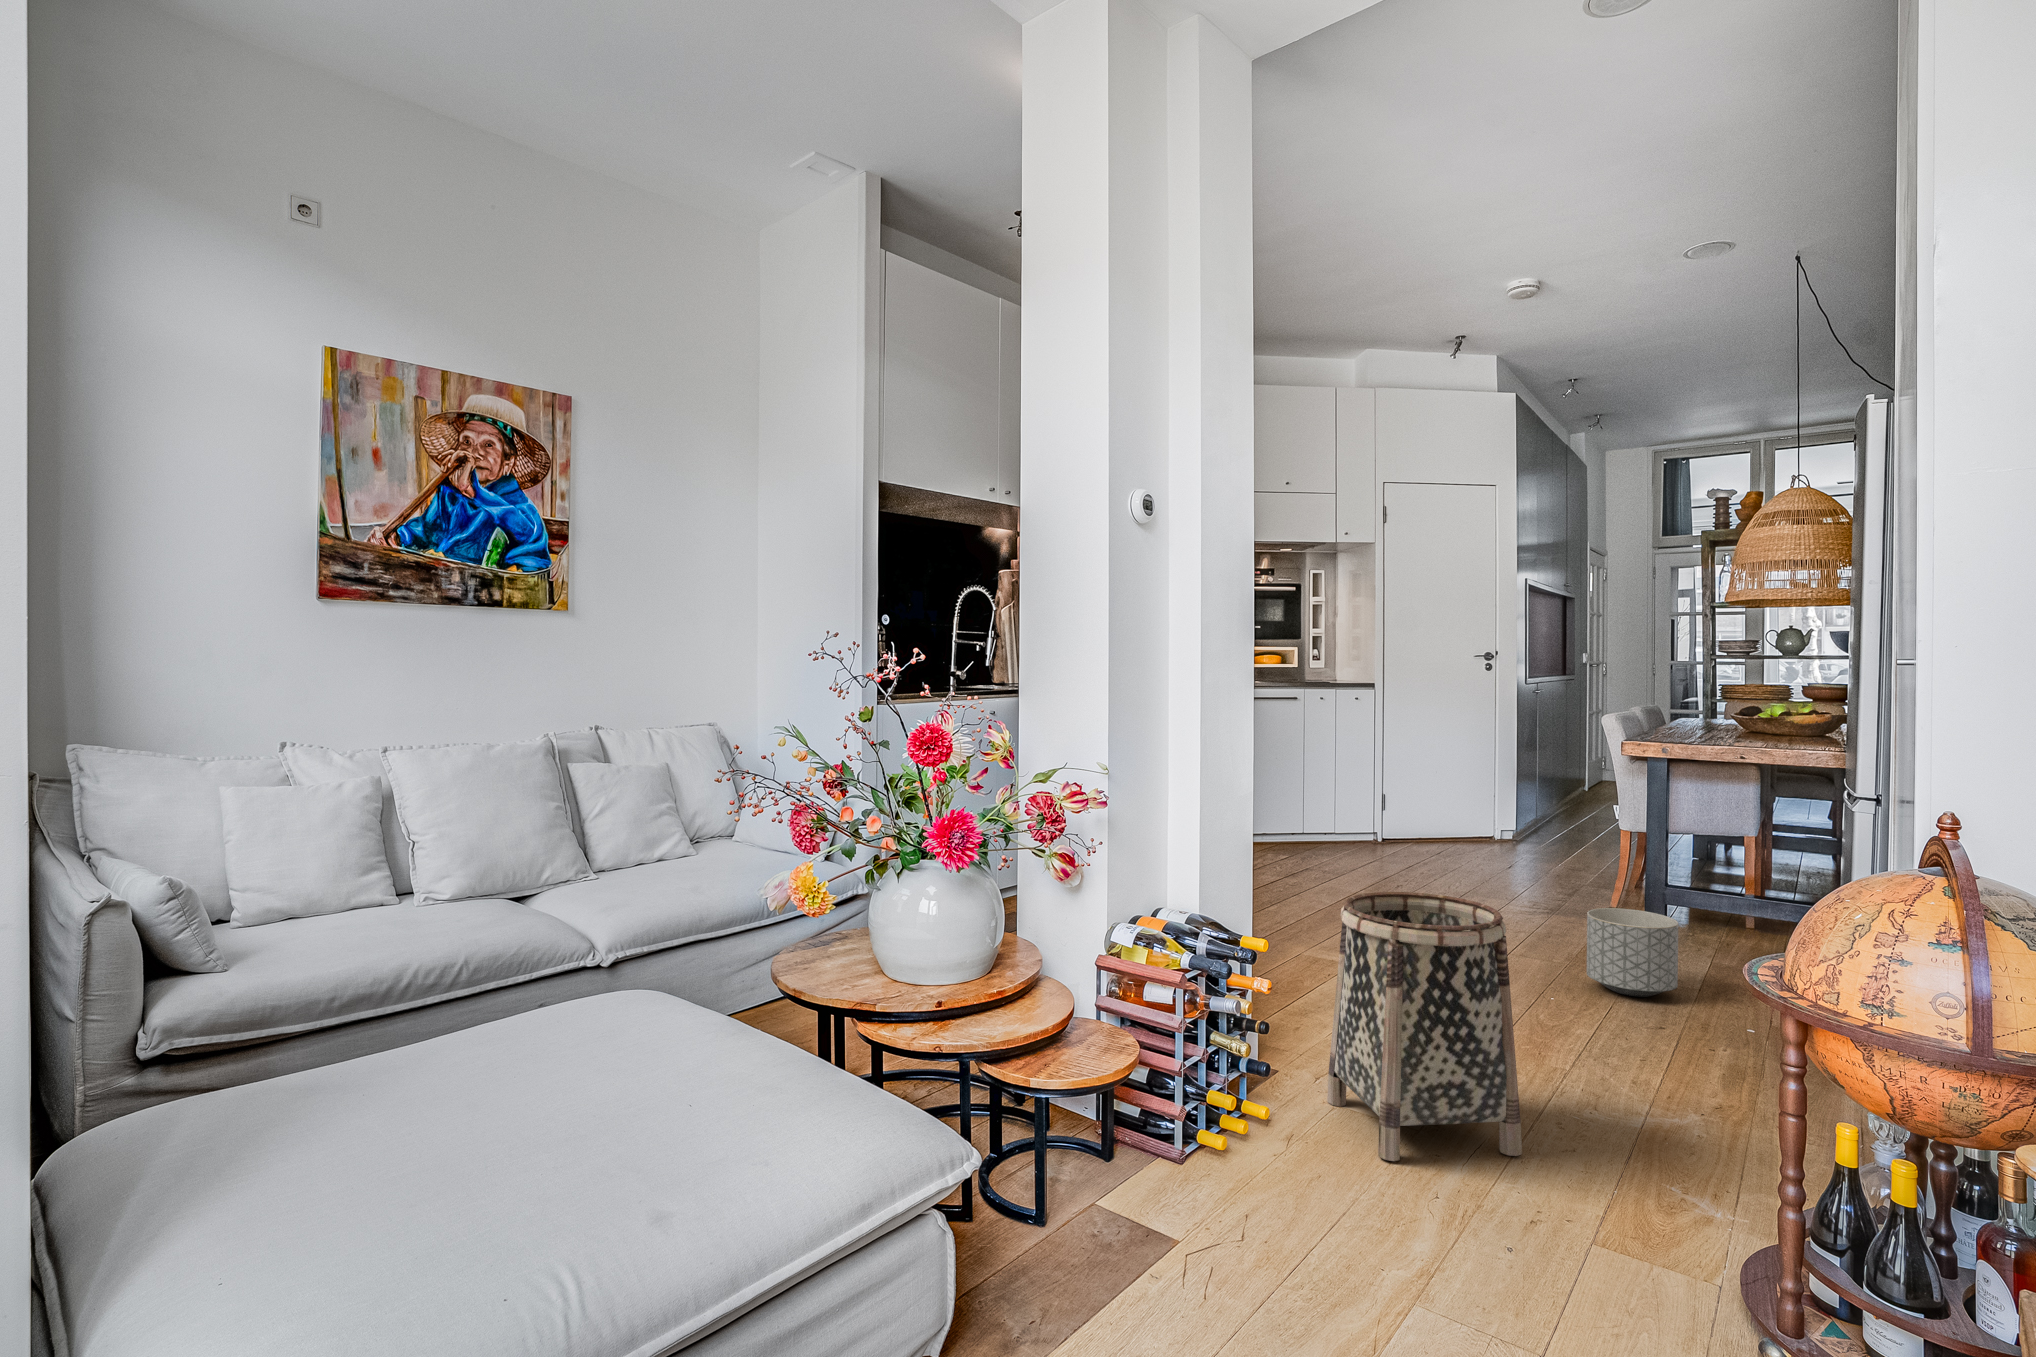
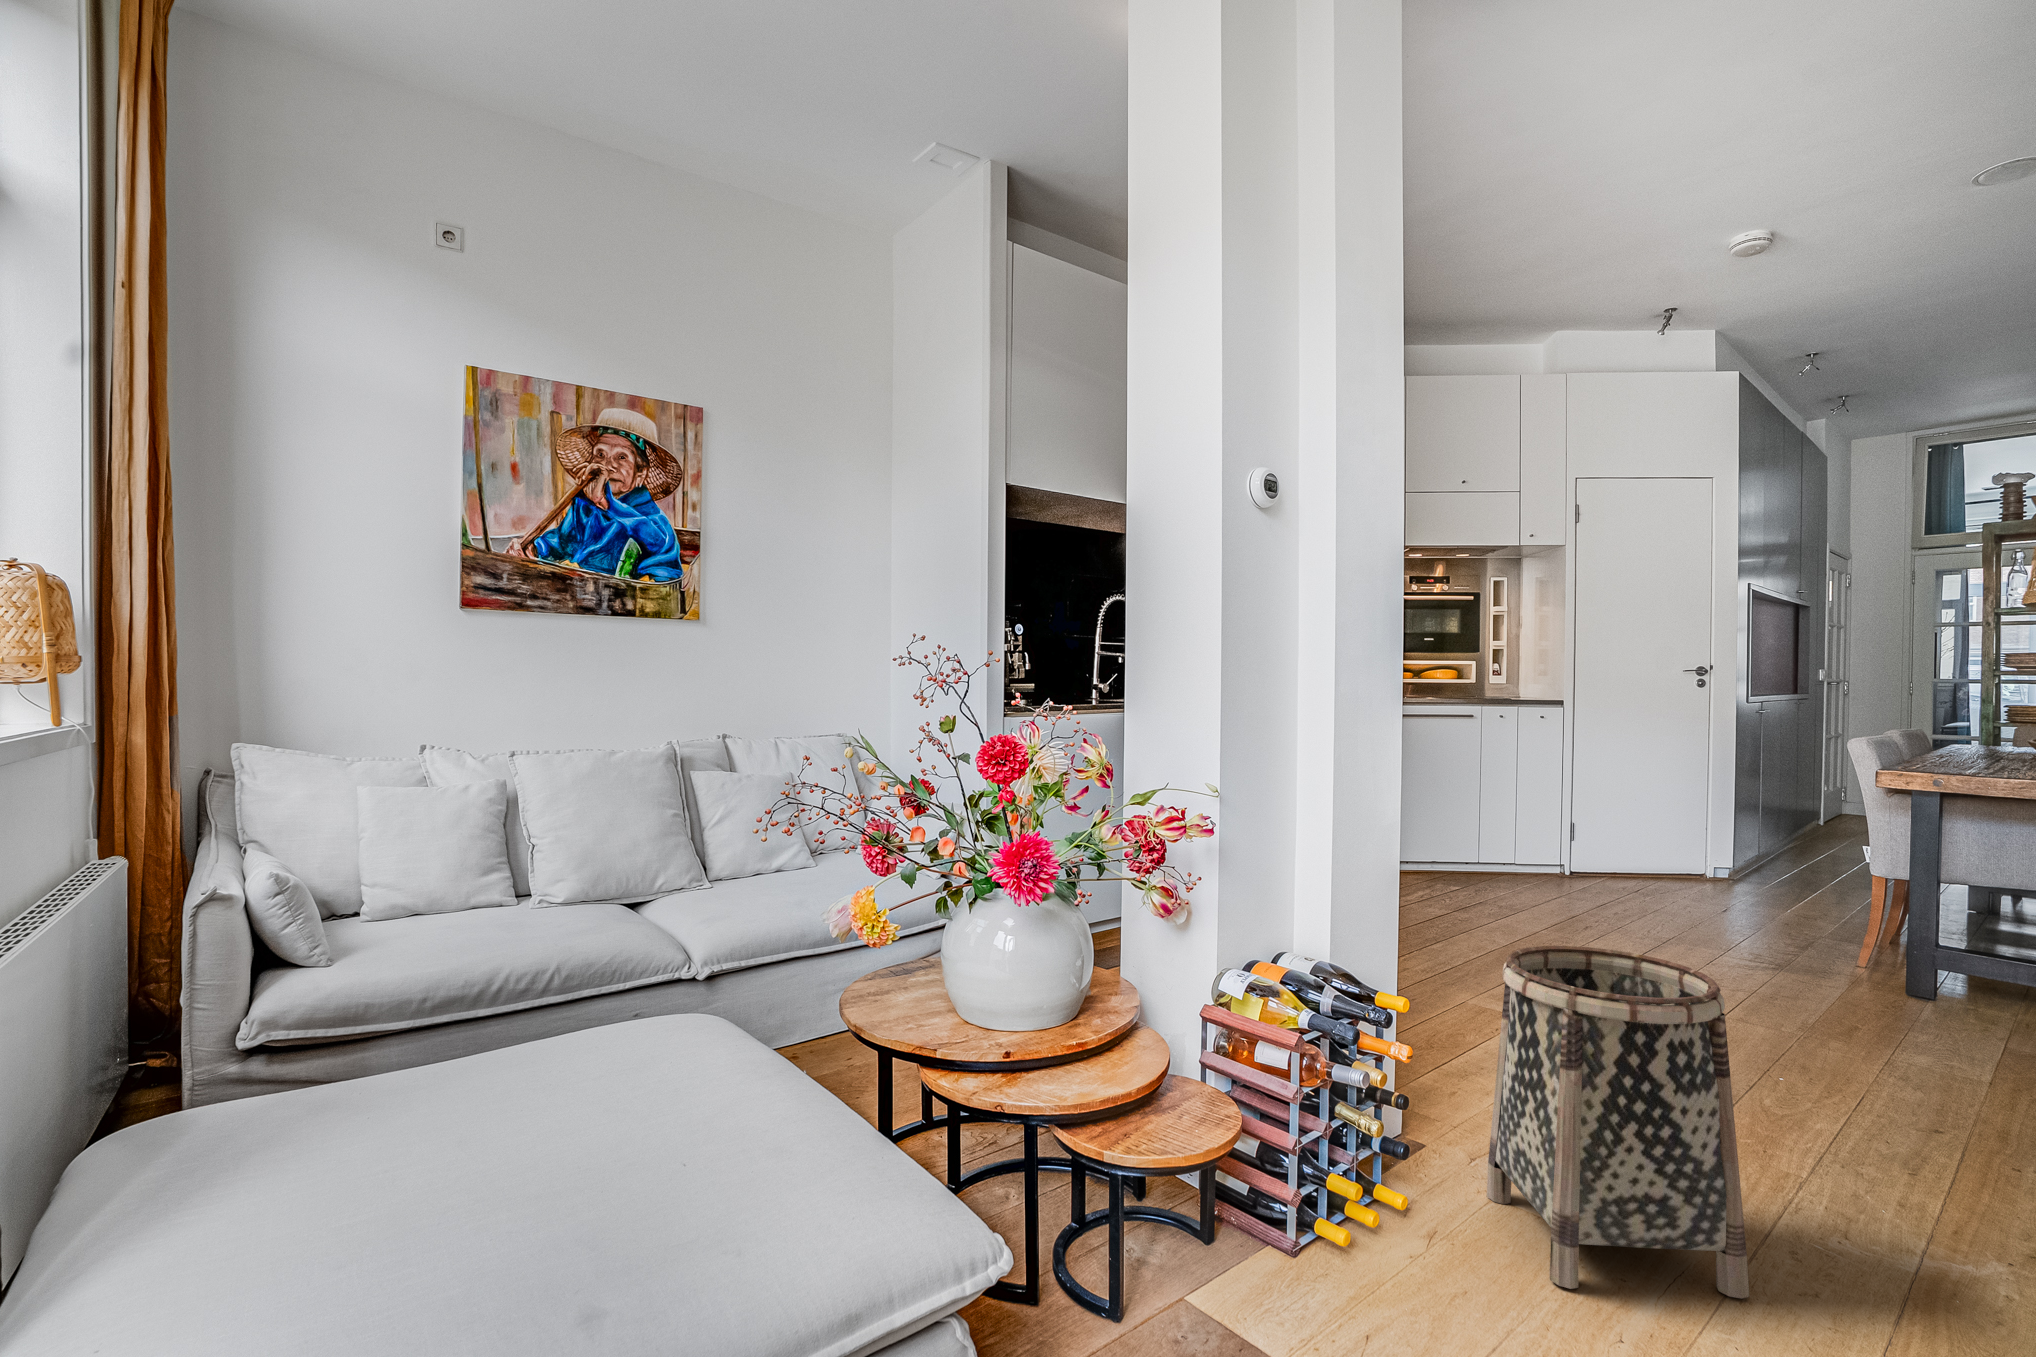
planter: present [1587,908,1678,997] -> none [1834,972,1964,1086]

